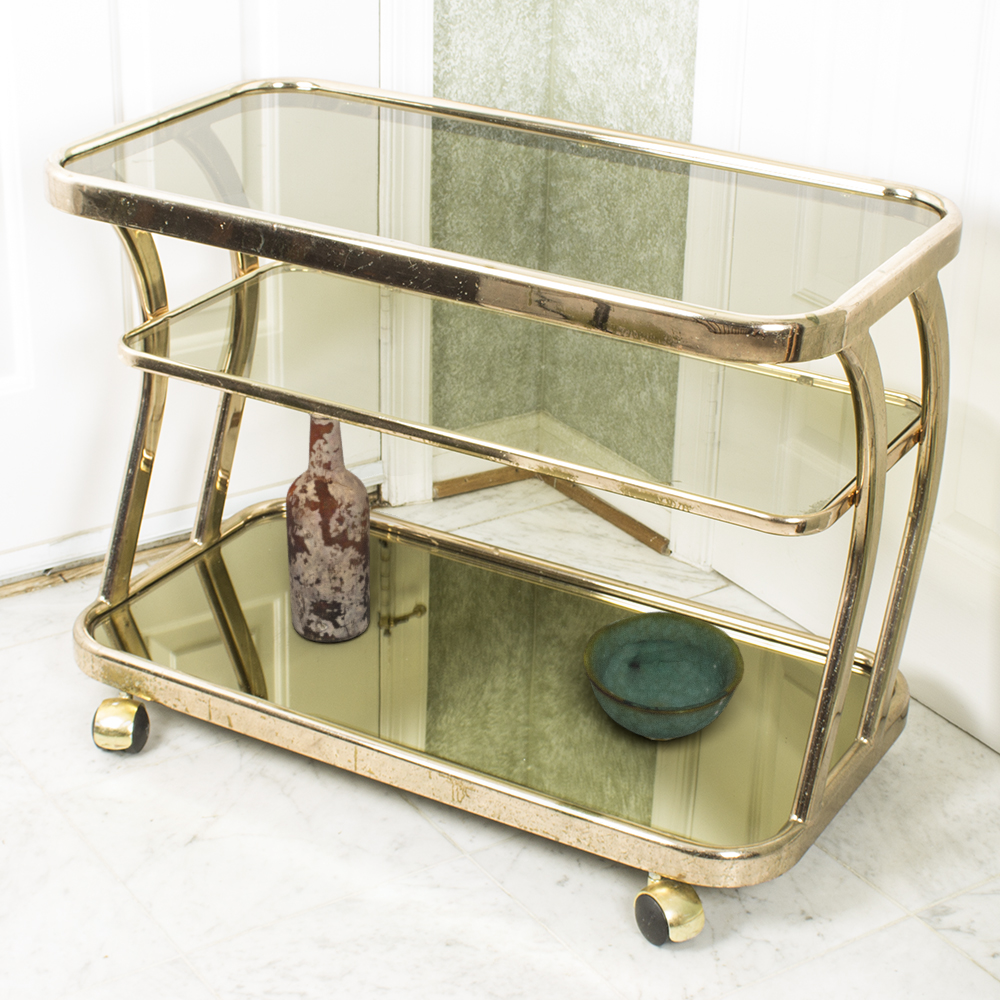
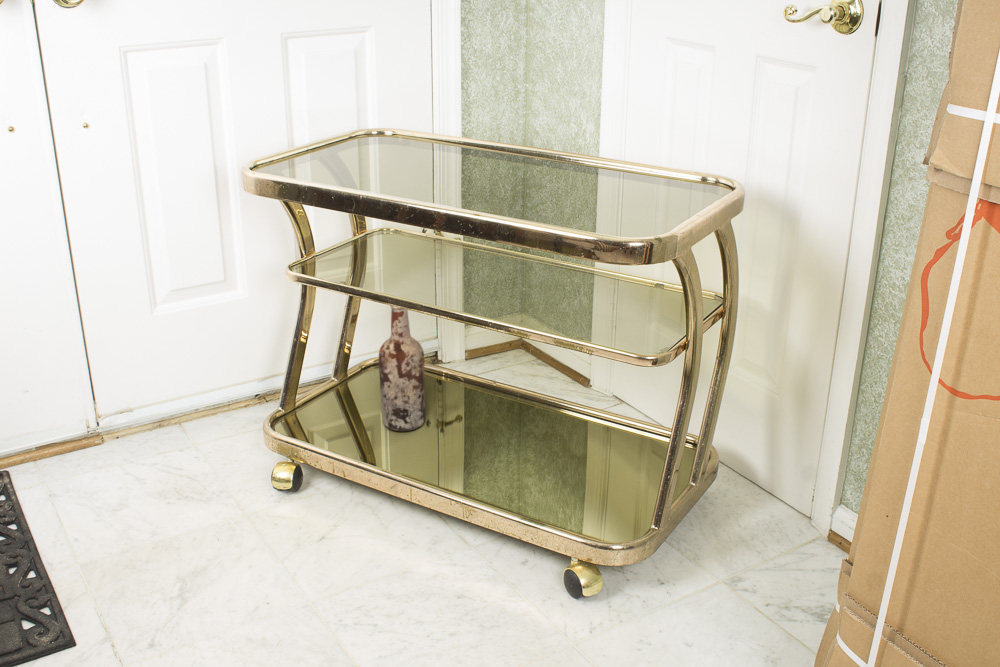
bowl: present [583,611,744,741] -> none [538,414,627,485]

